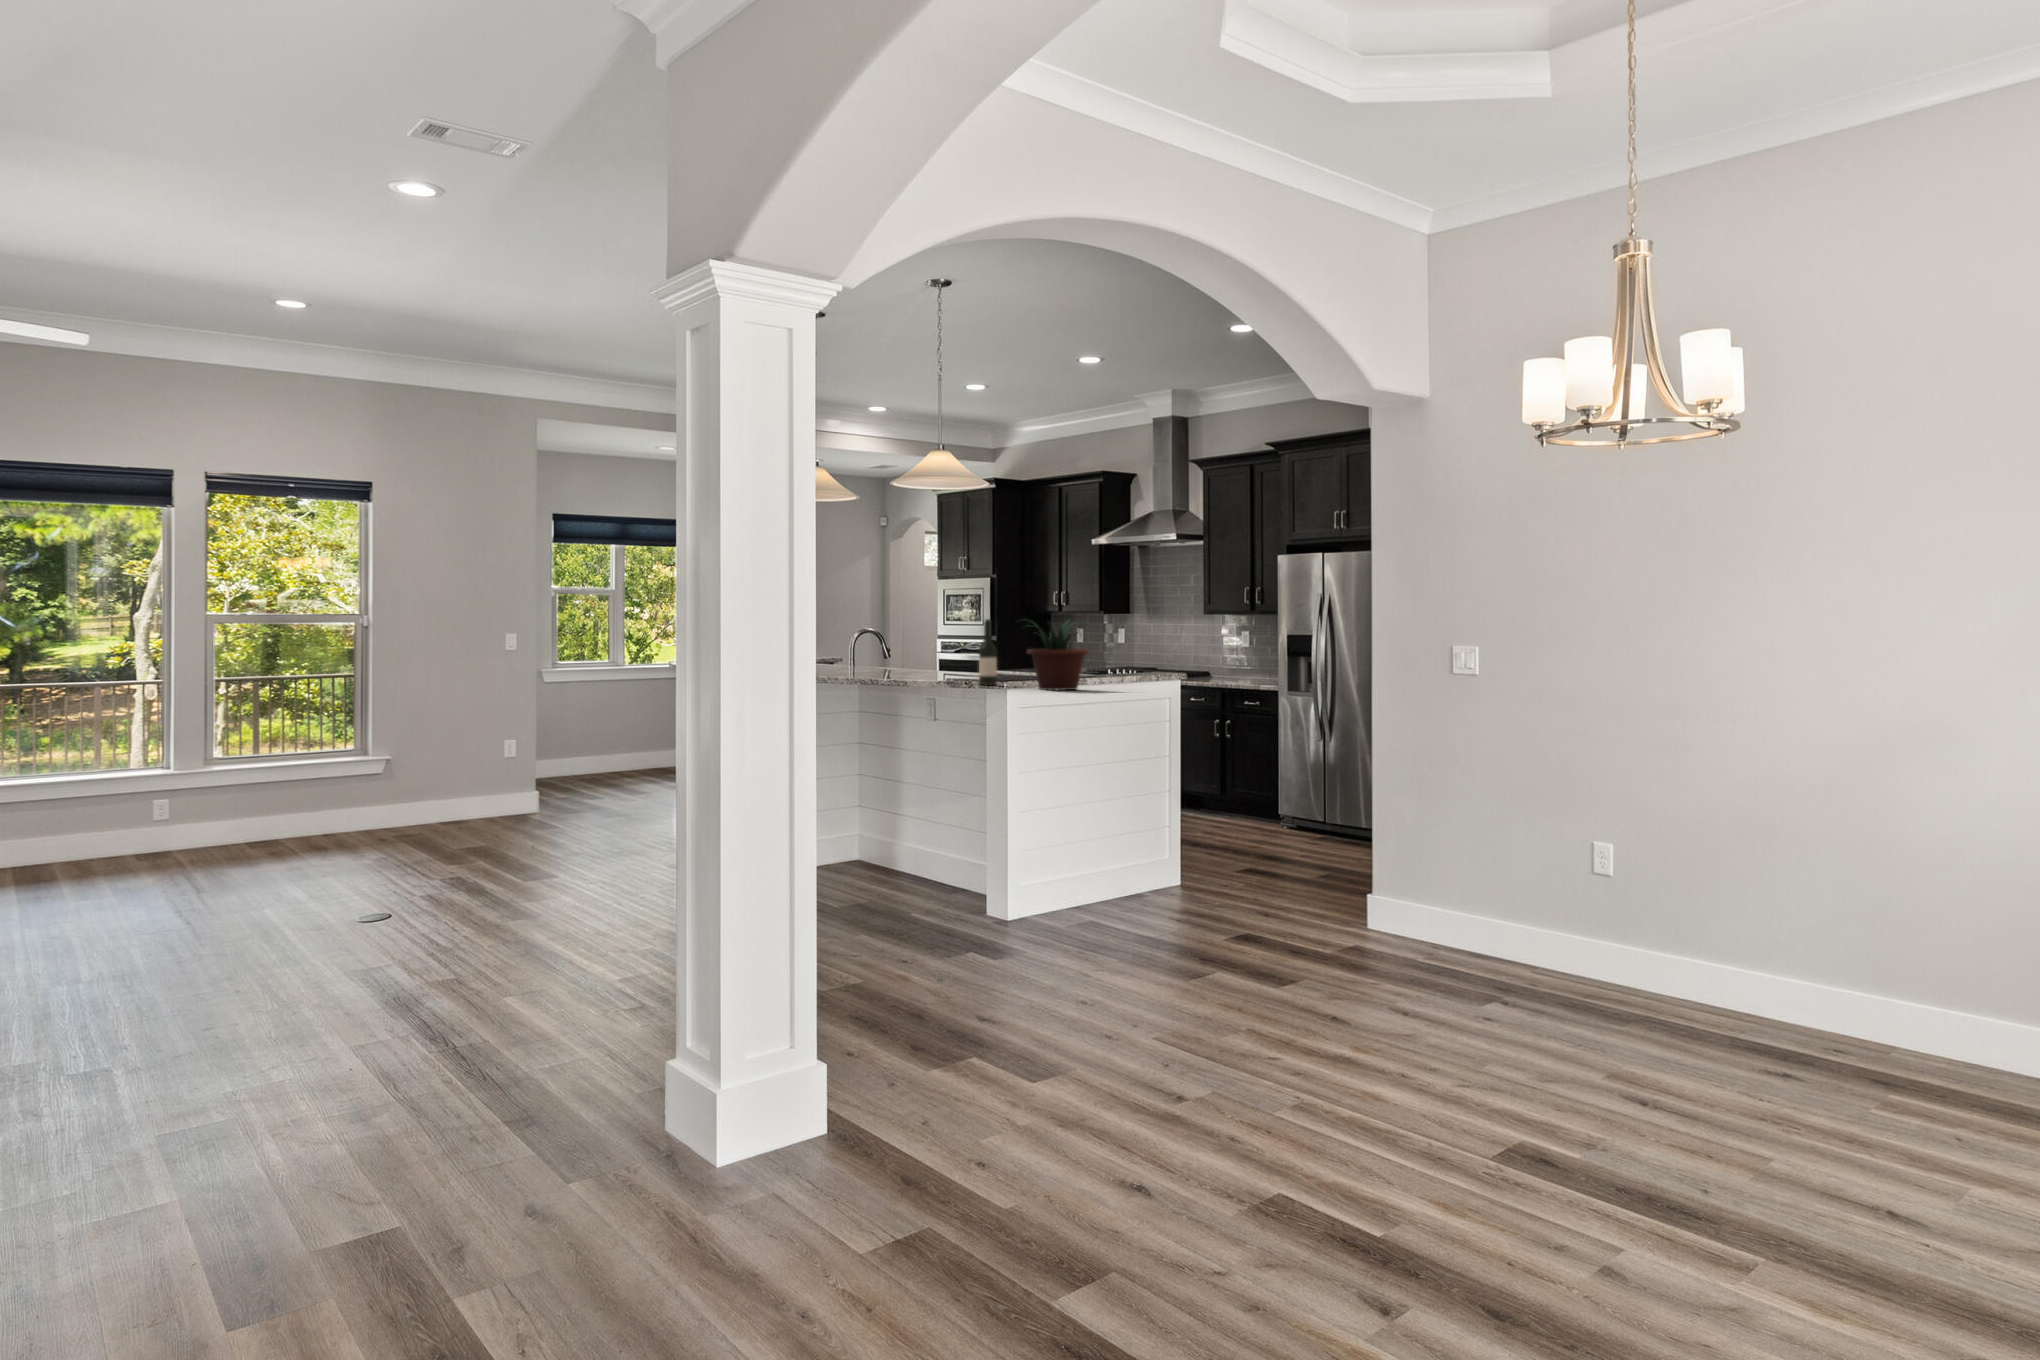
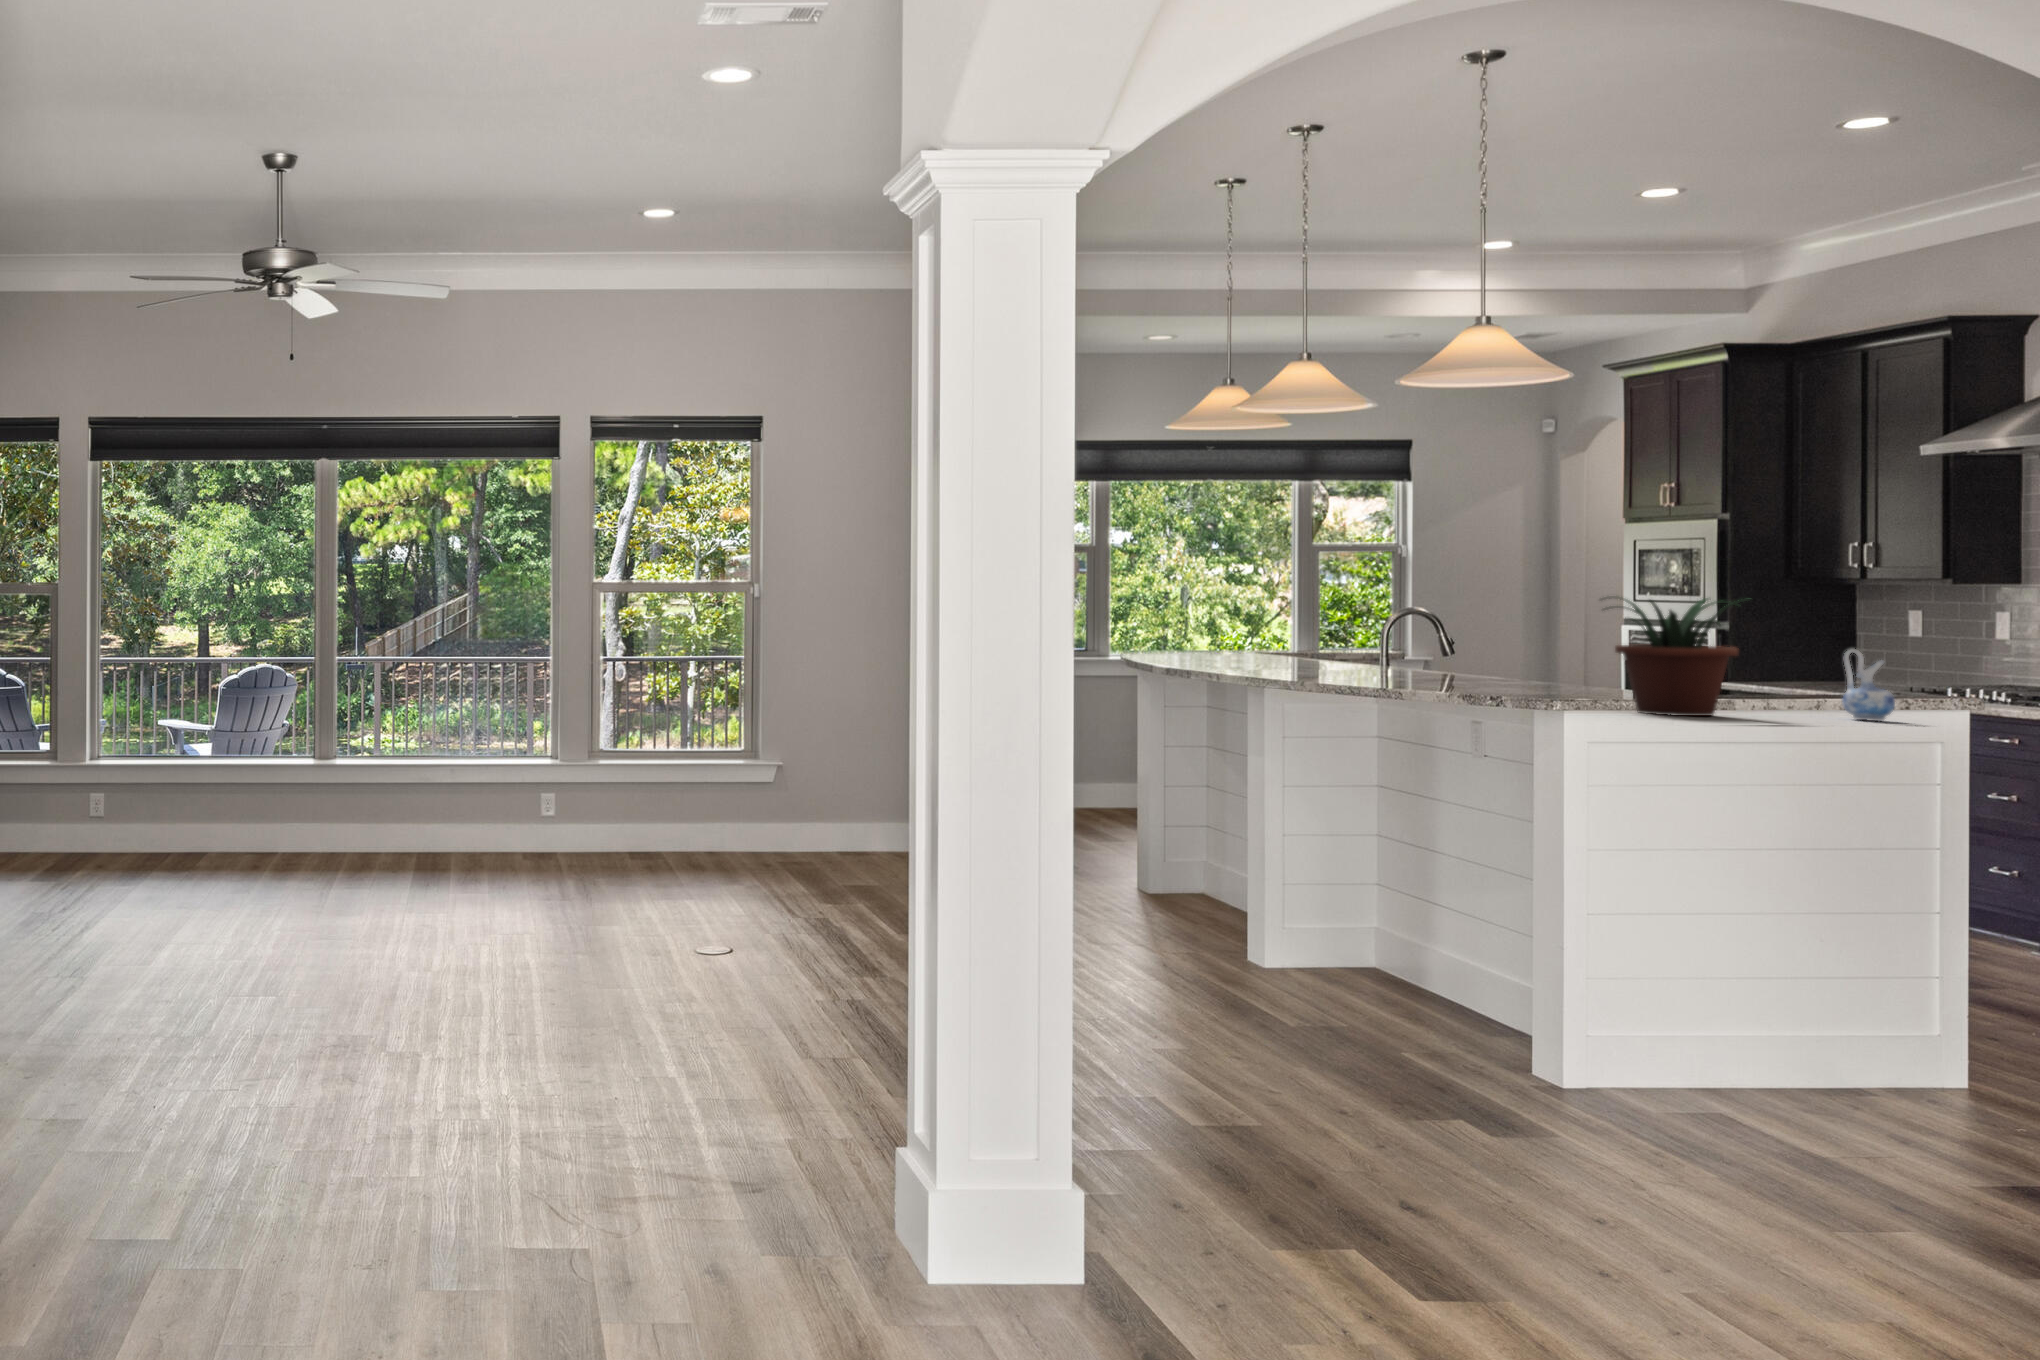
wine bottle: present [979,619,997,685] -> none [1548,594,1580,701]
ceramic pitcher: none [1126,649,1149,688] -> present [1842,649,1895,721]

